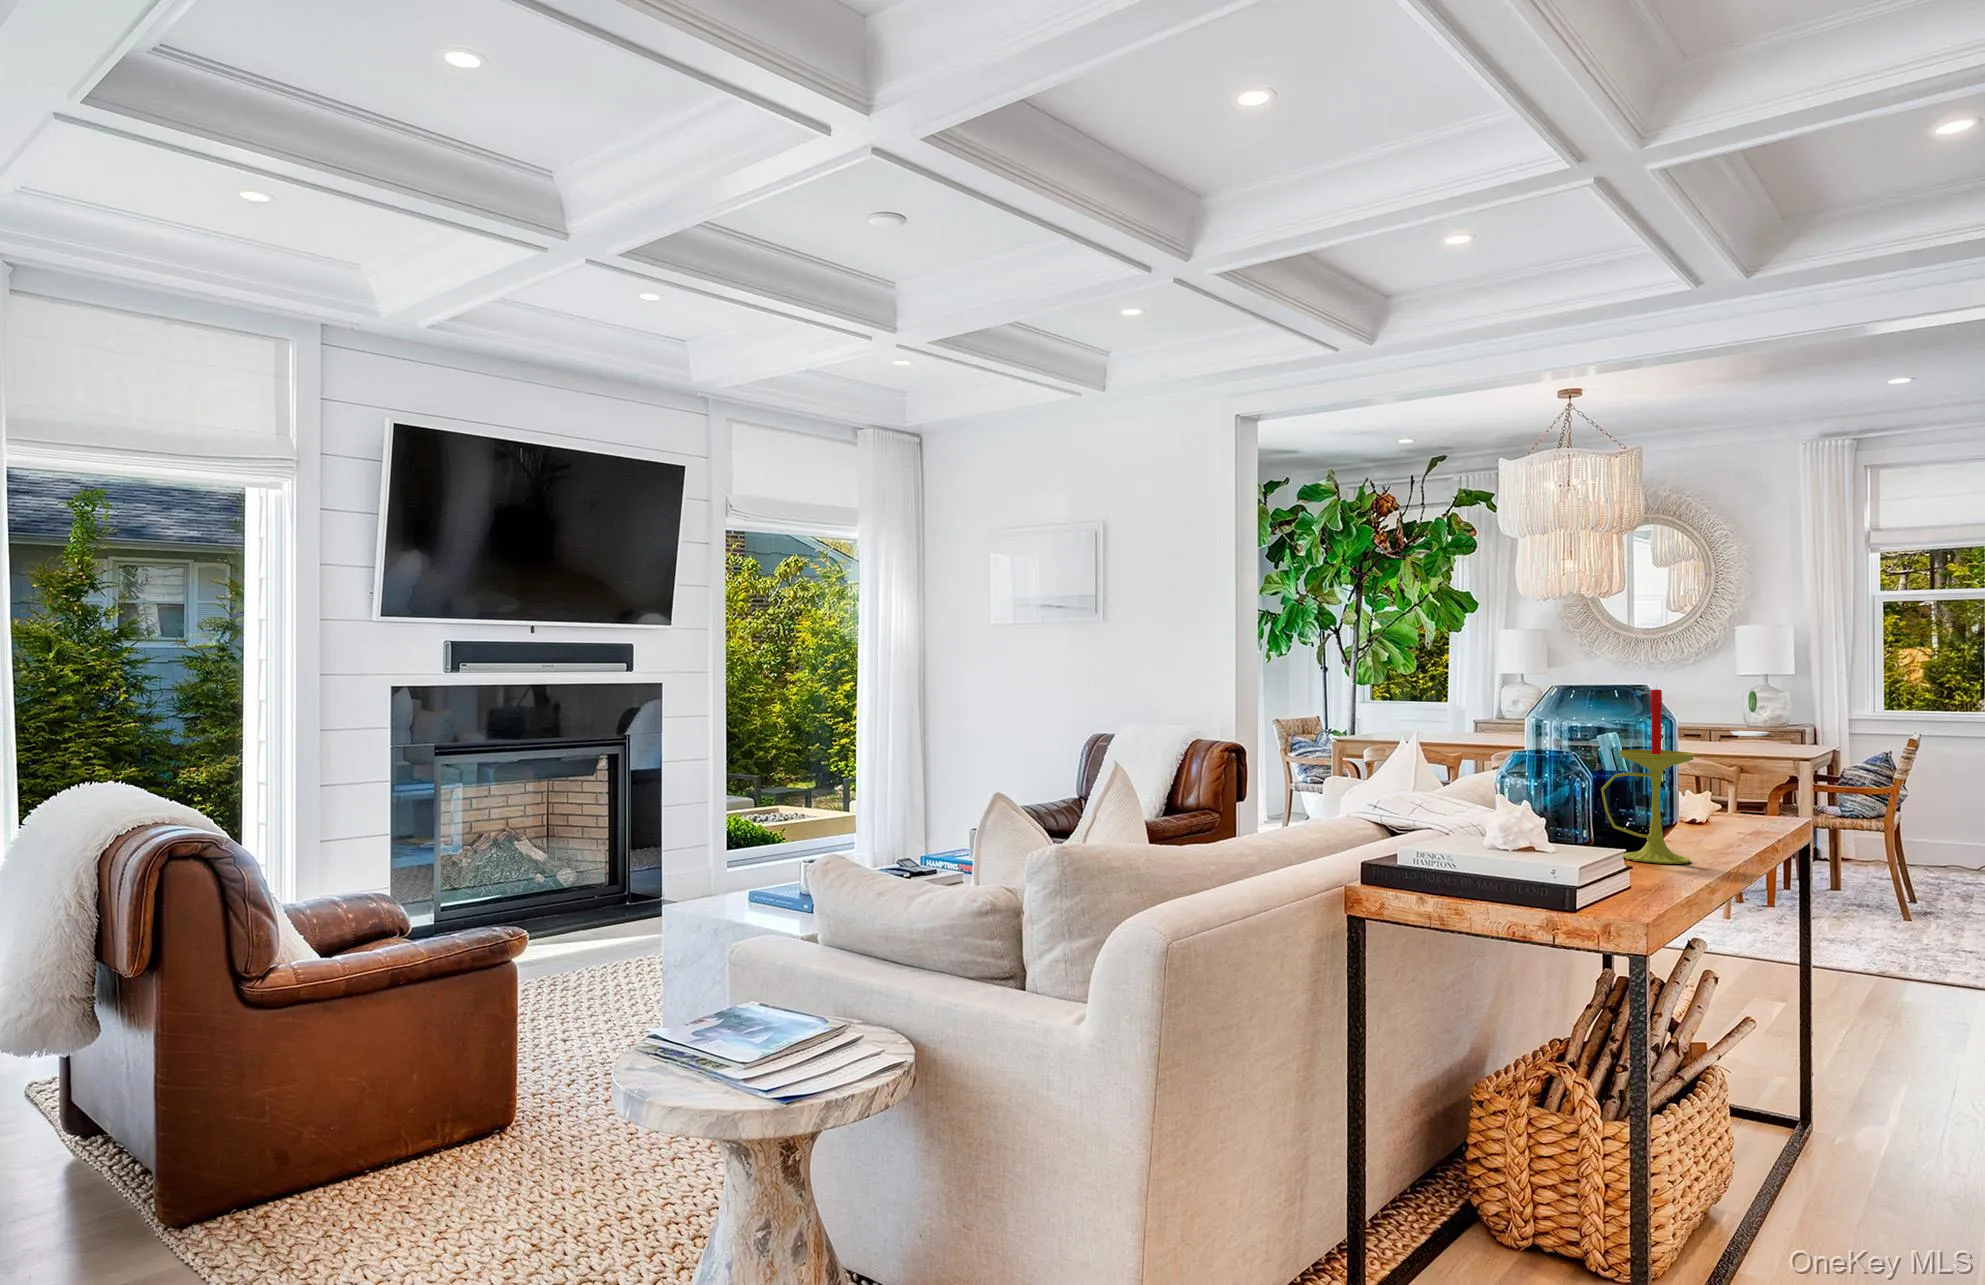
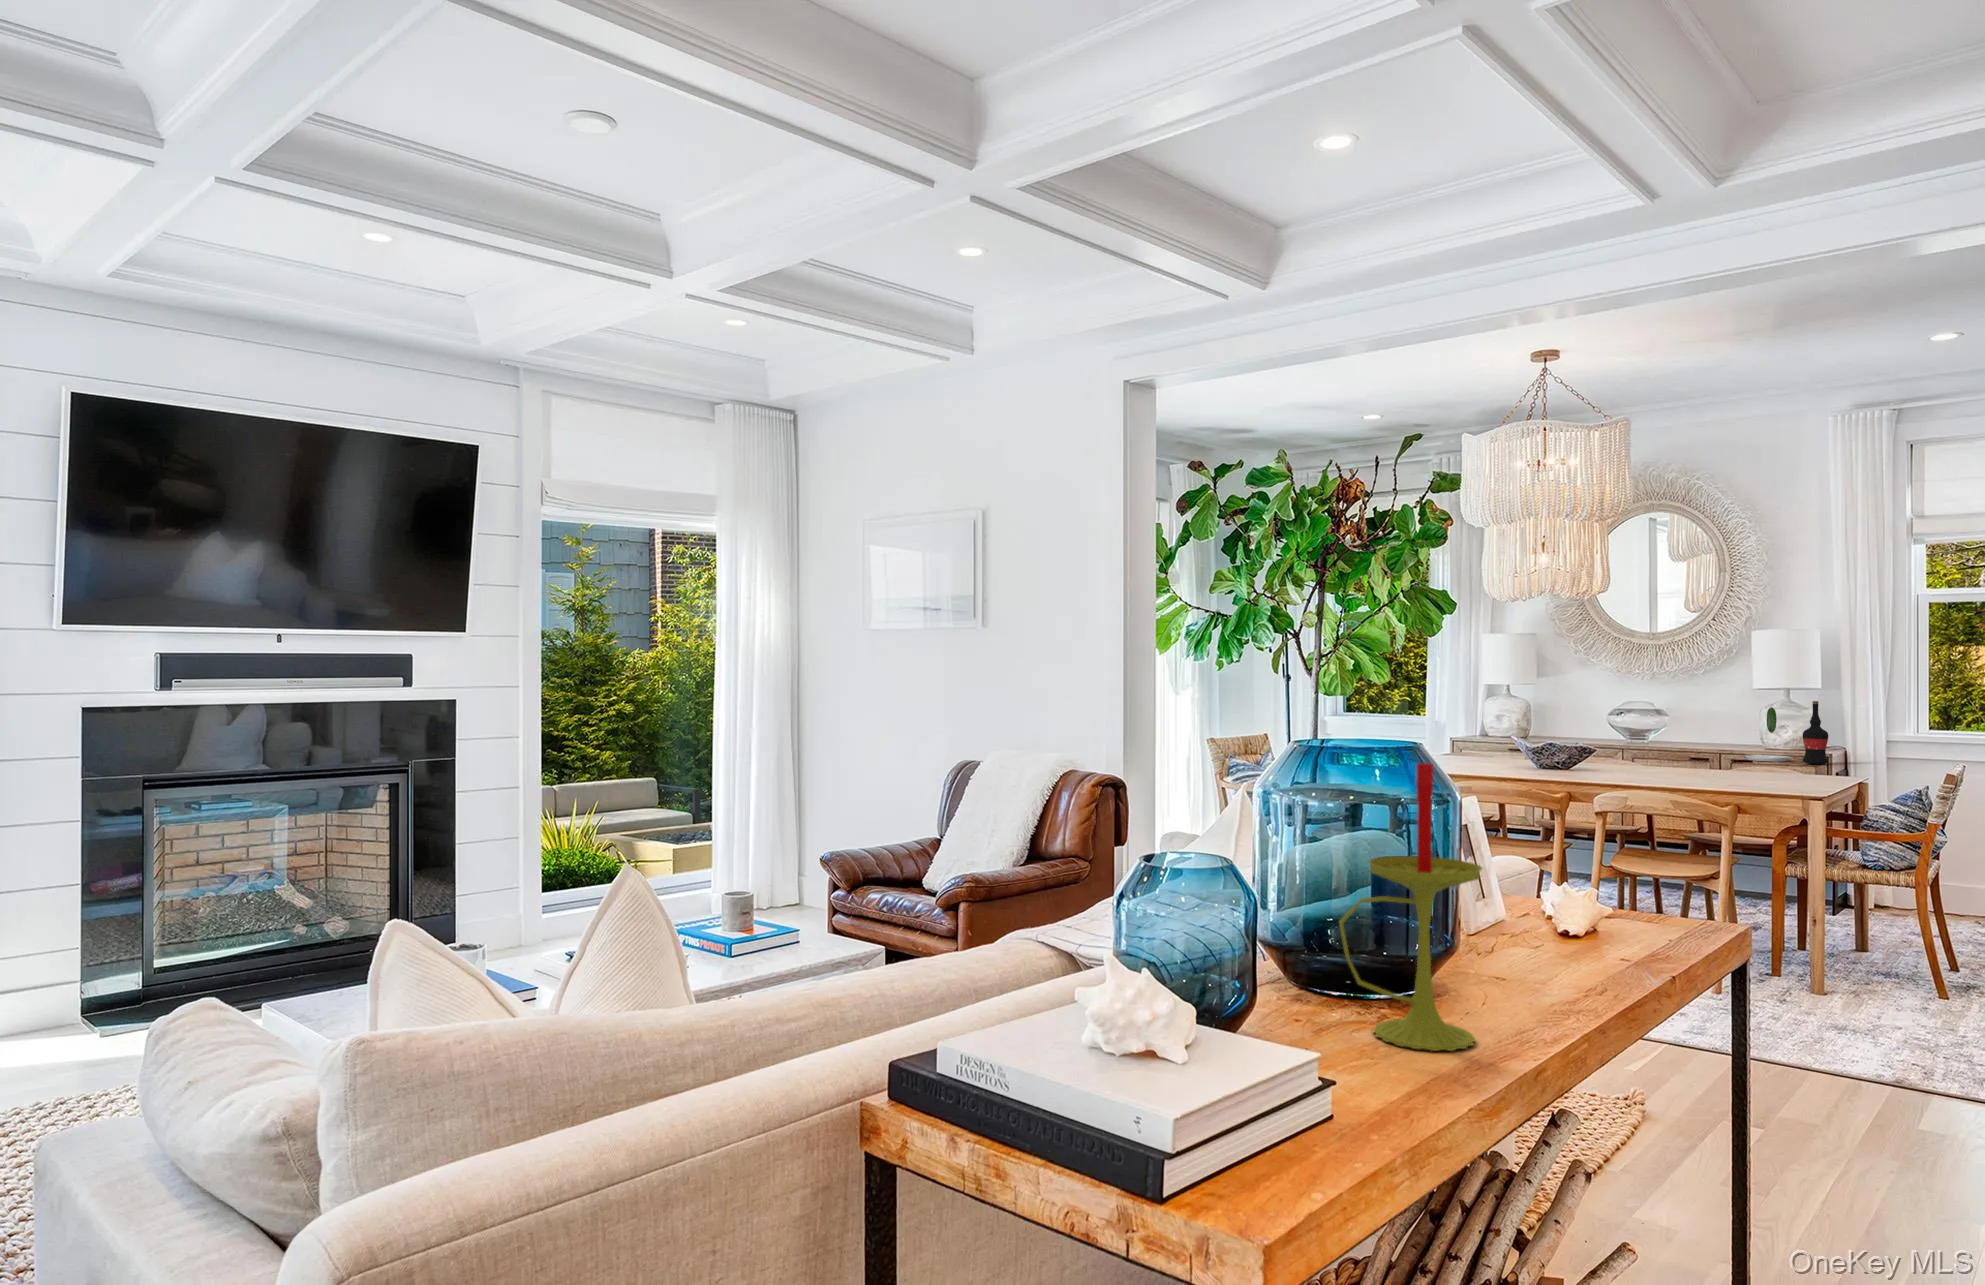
wine bottle: none [1780,685,1802,738] -> present [1802,701,1828,764]

